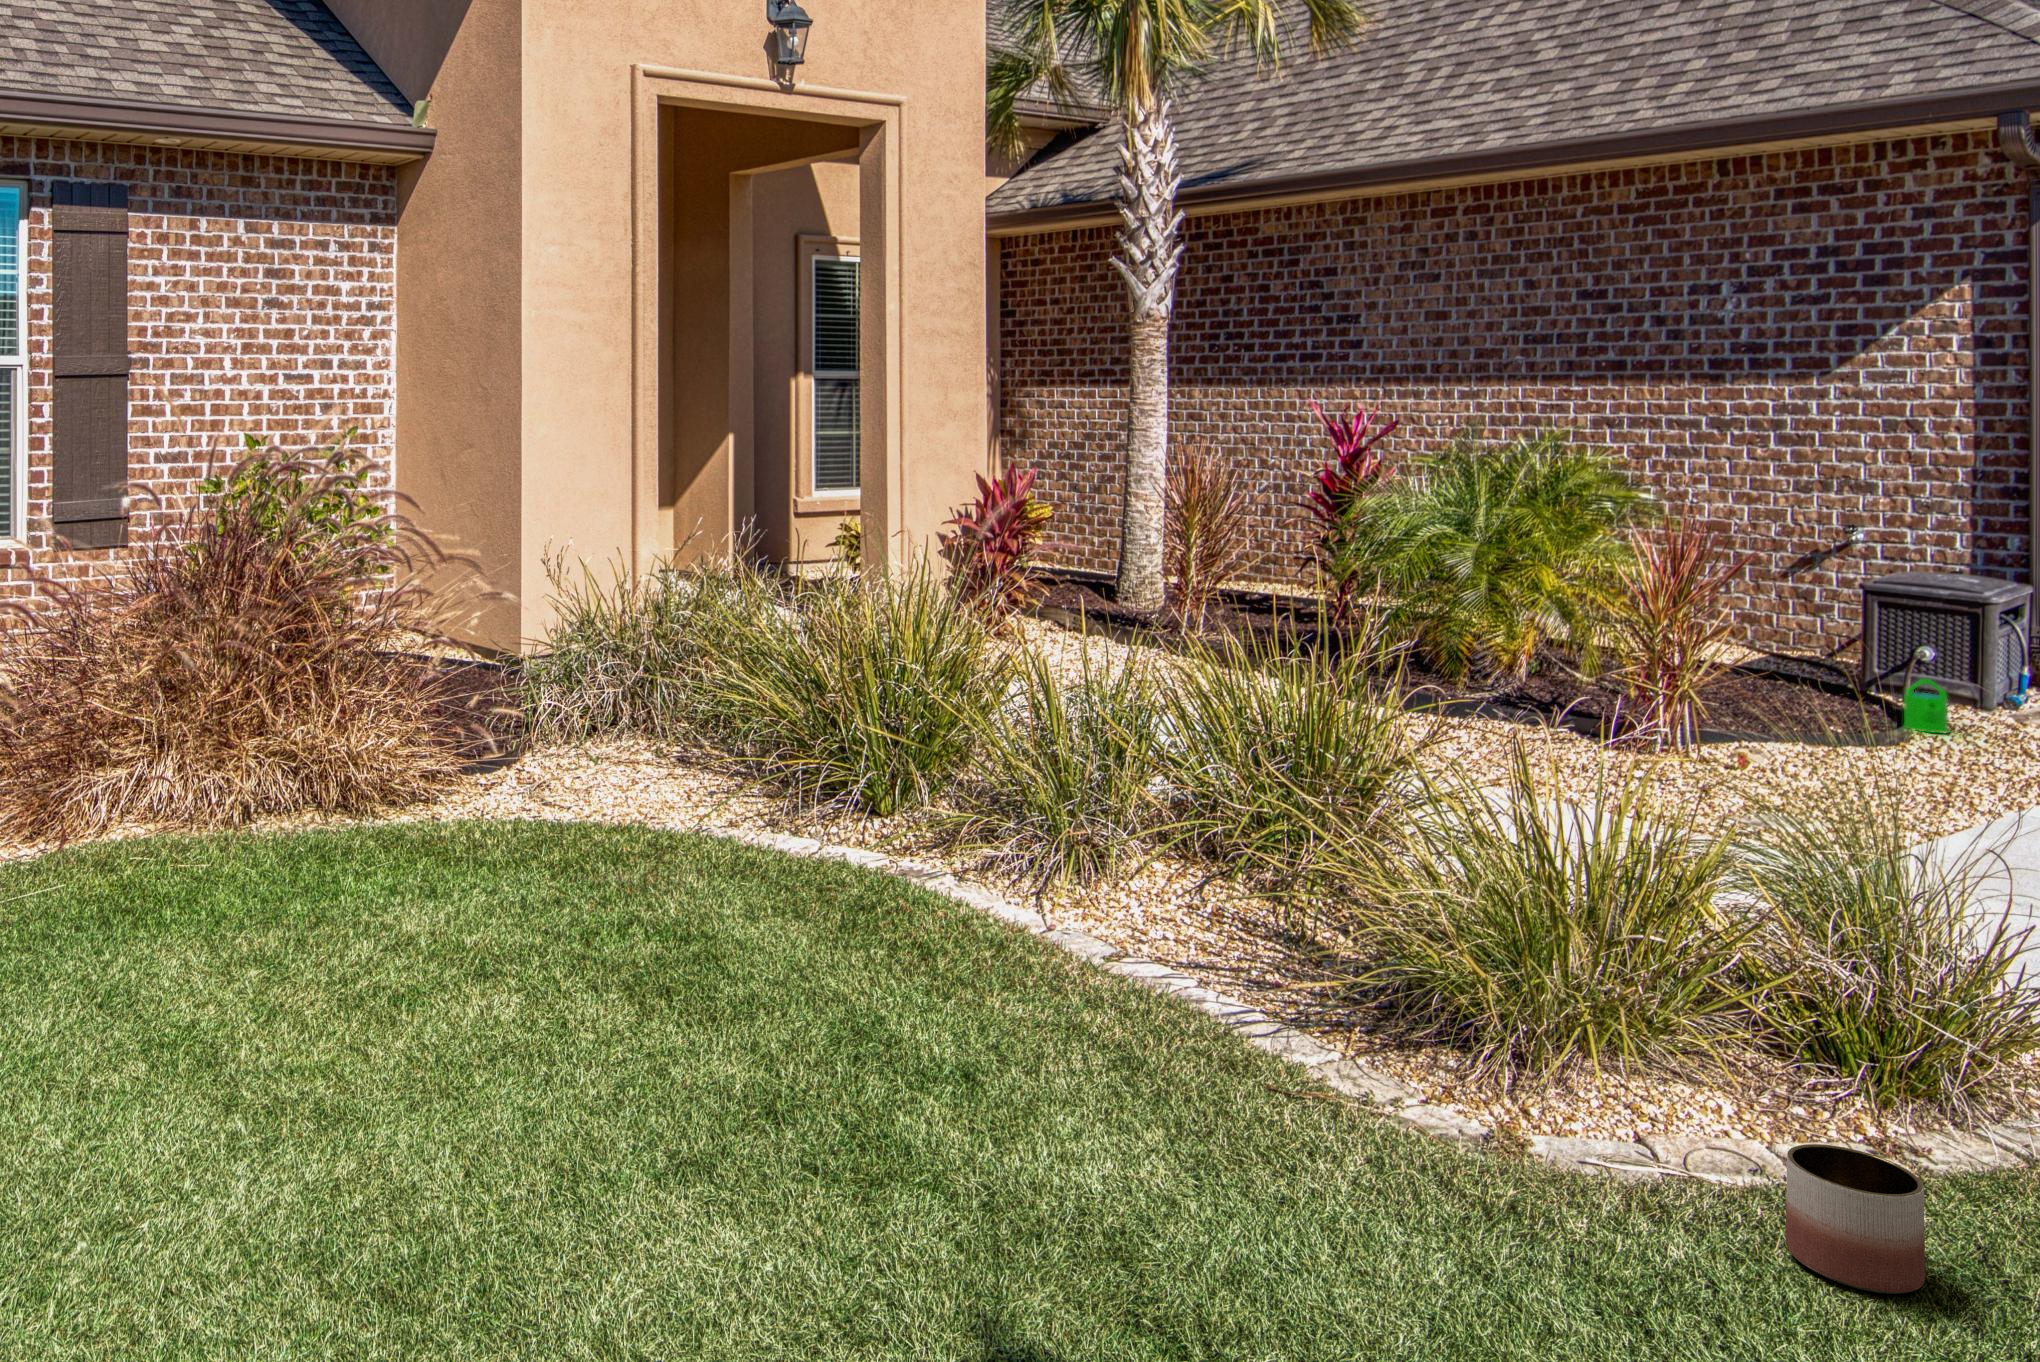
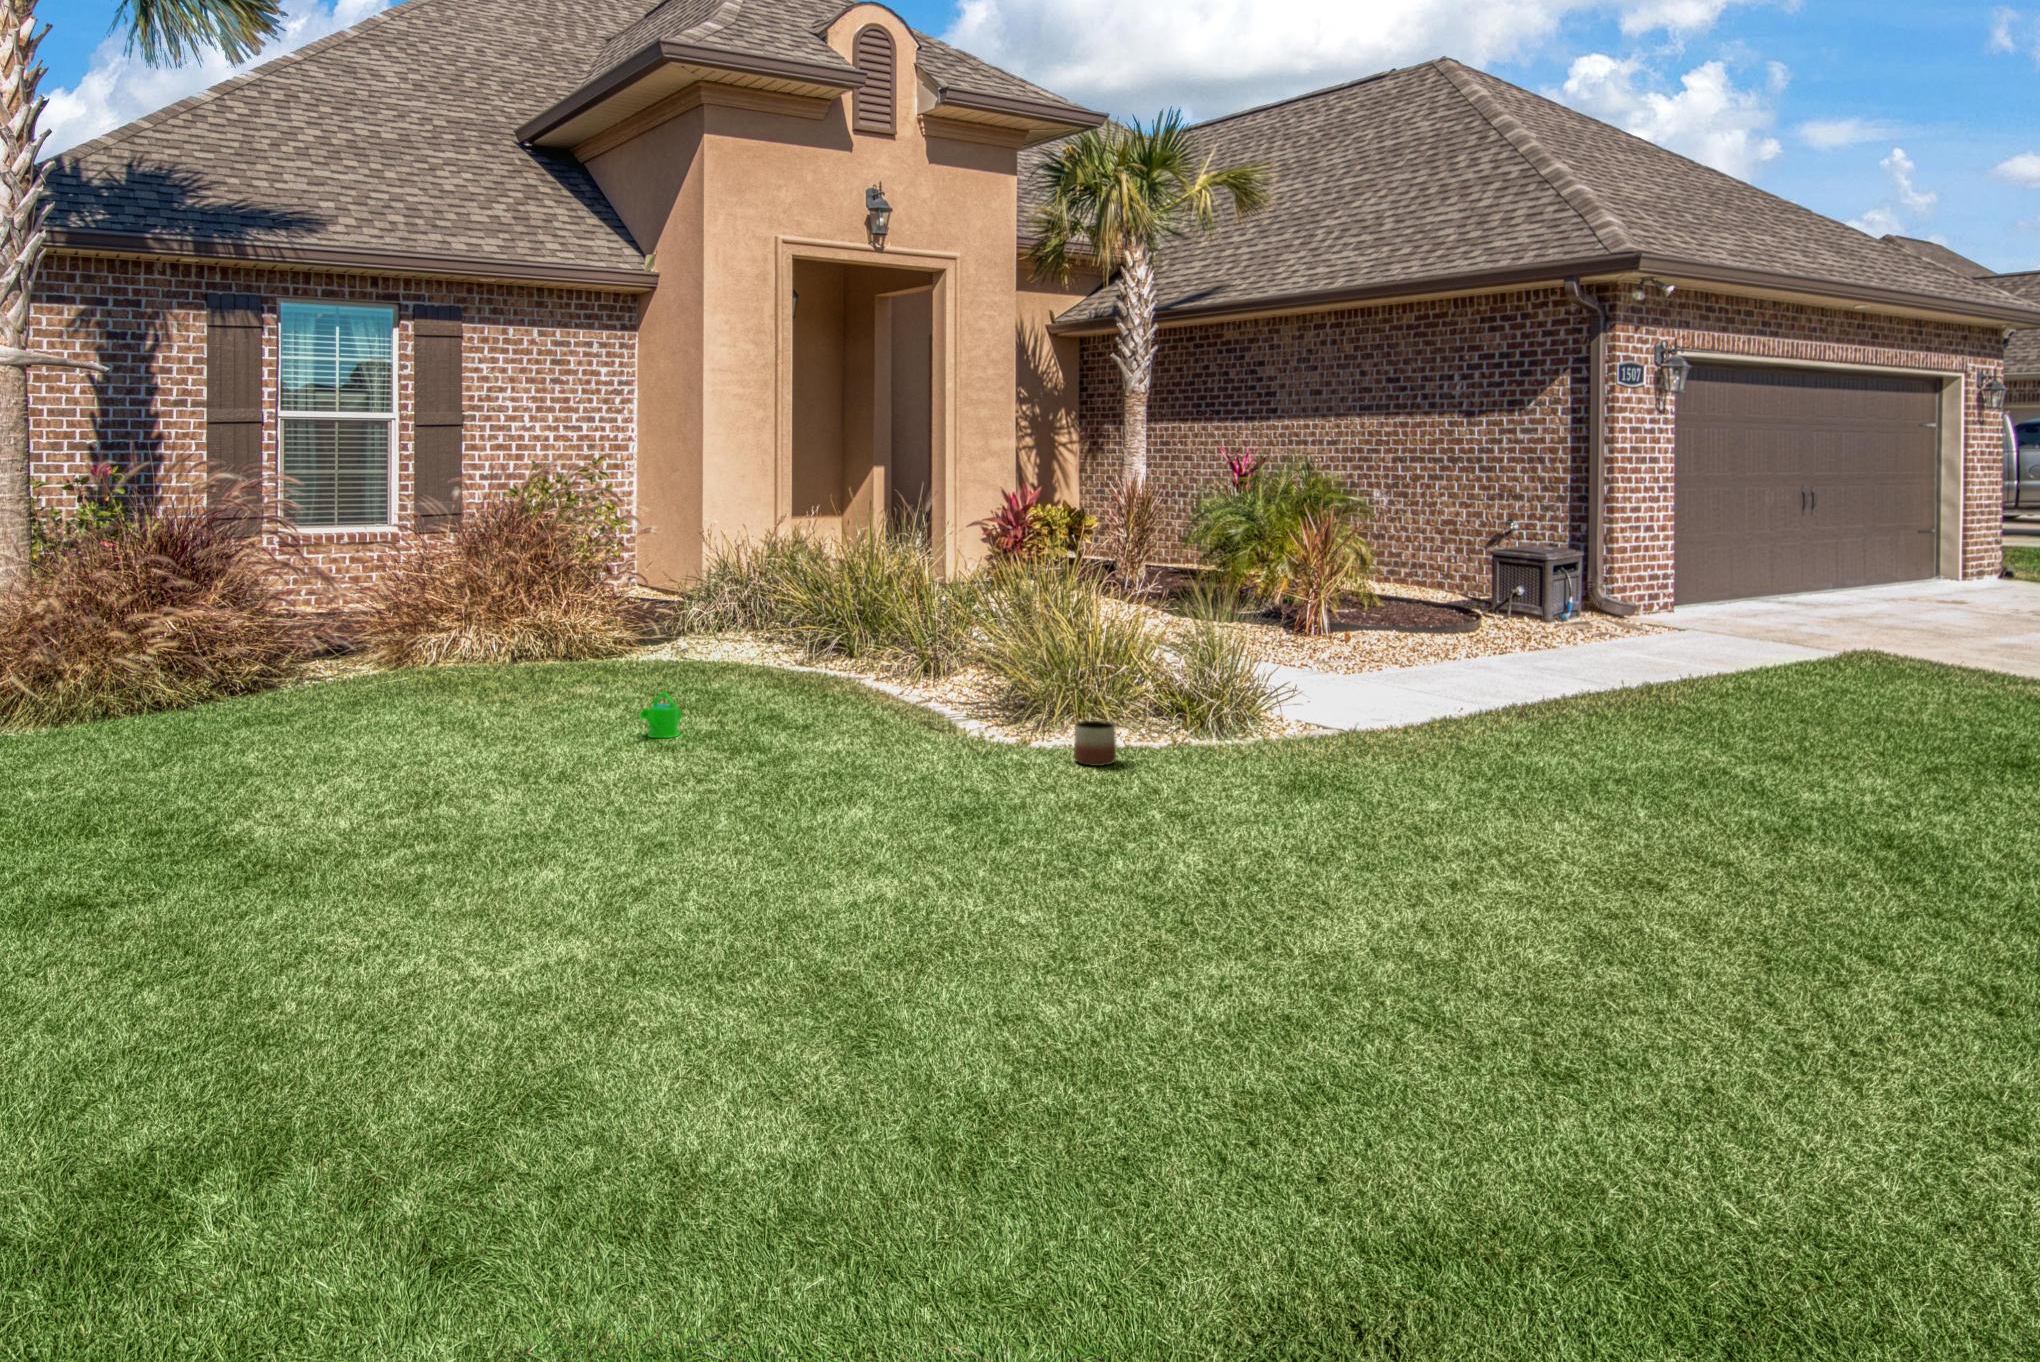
watering can: present [1904,679,1949,733] -> present [639,692,682,738]

